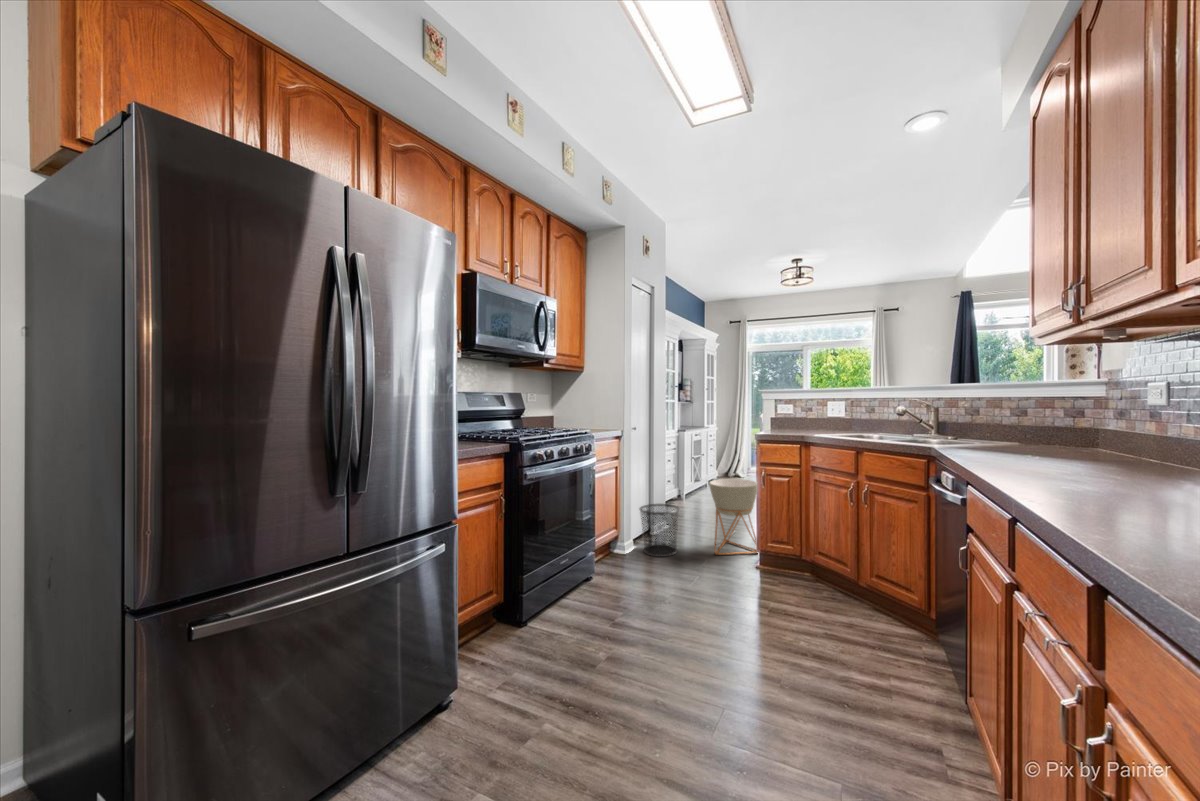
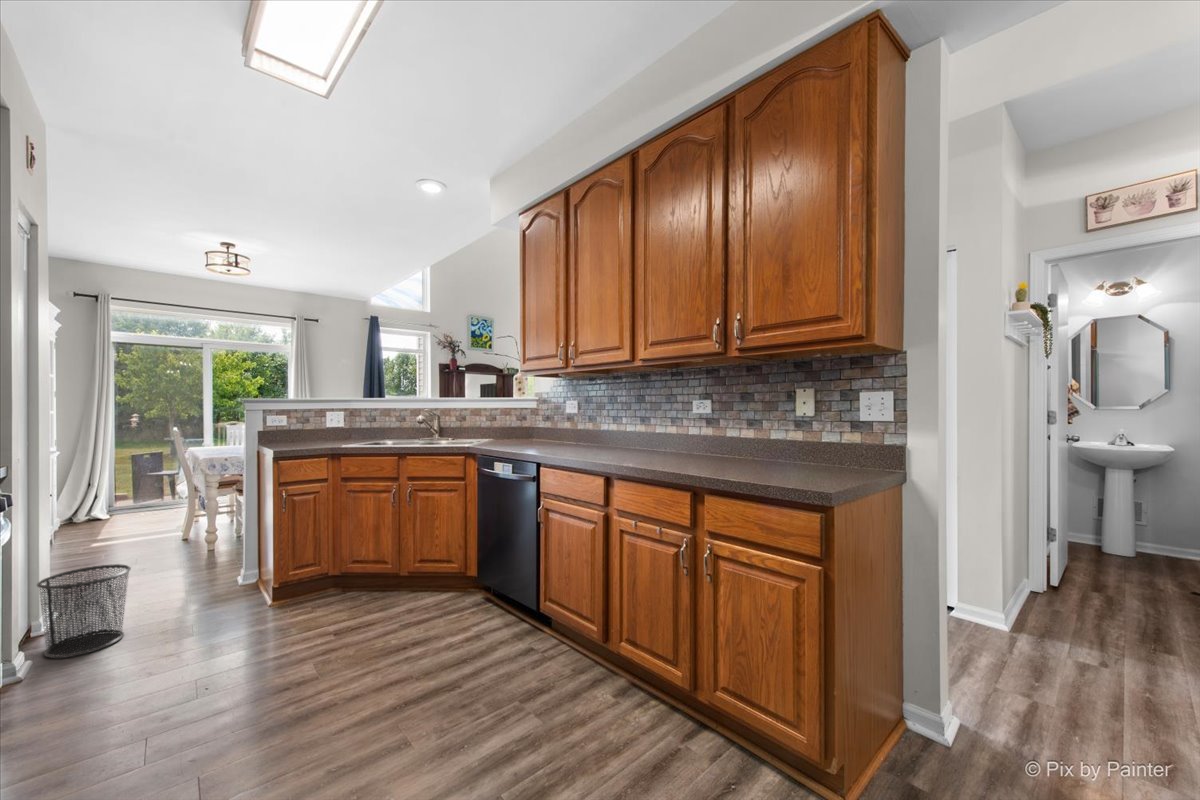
planter: present [709,479,758,555] -> none [175,506,253,614]

